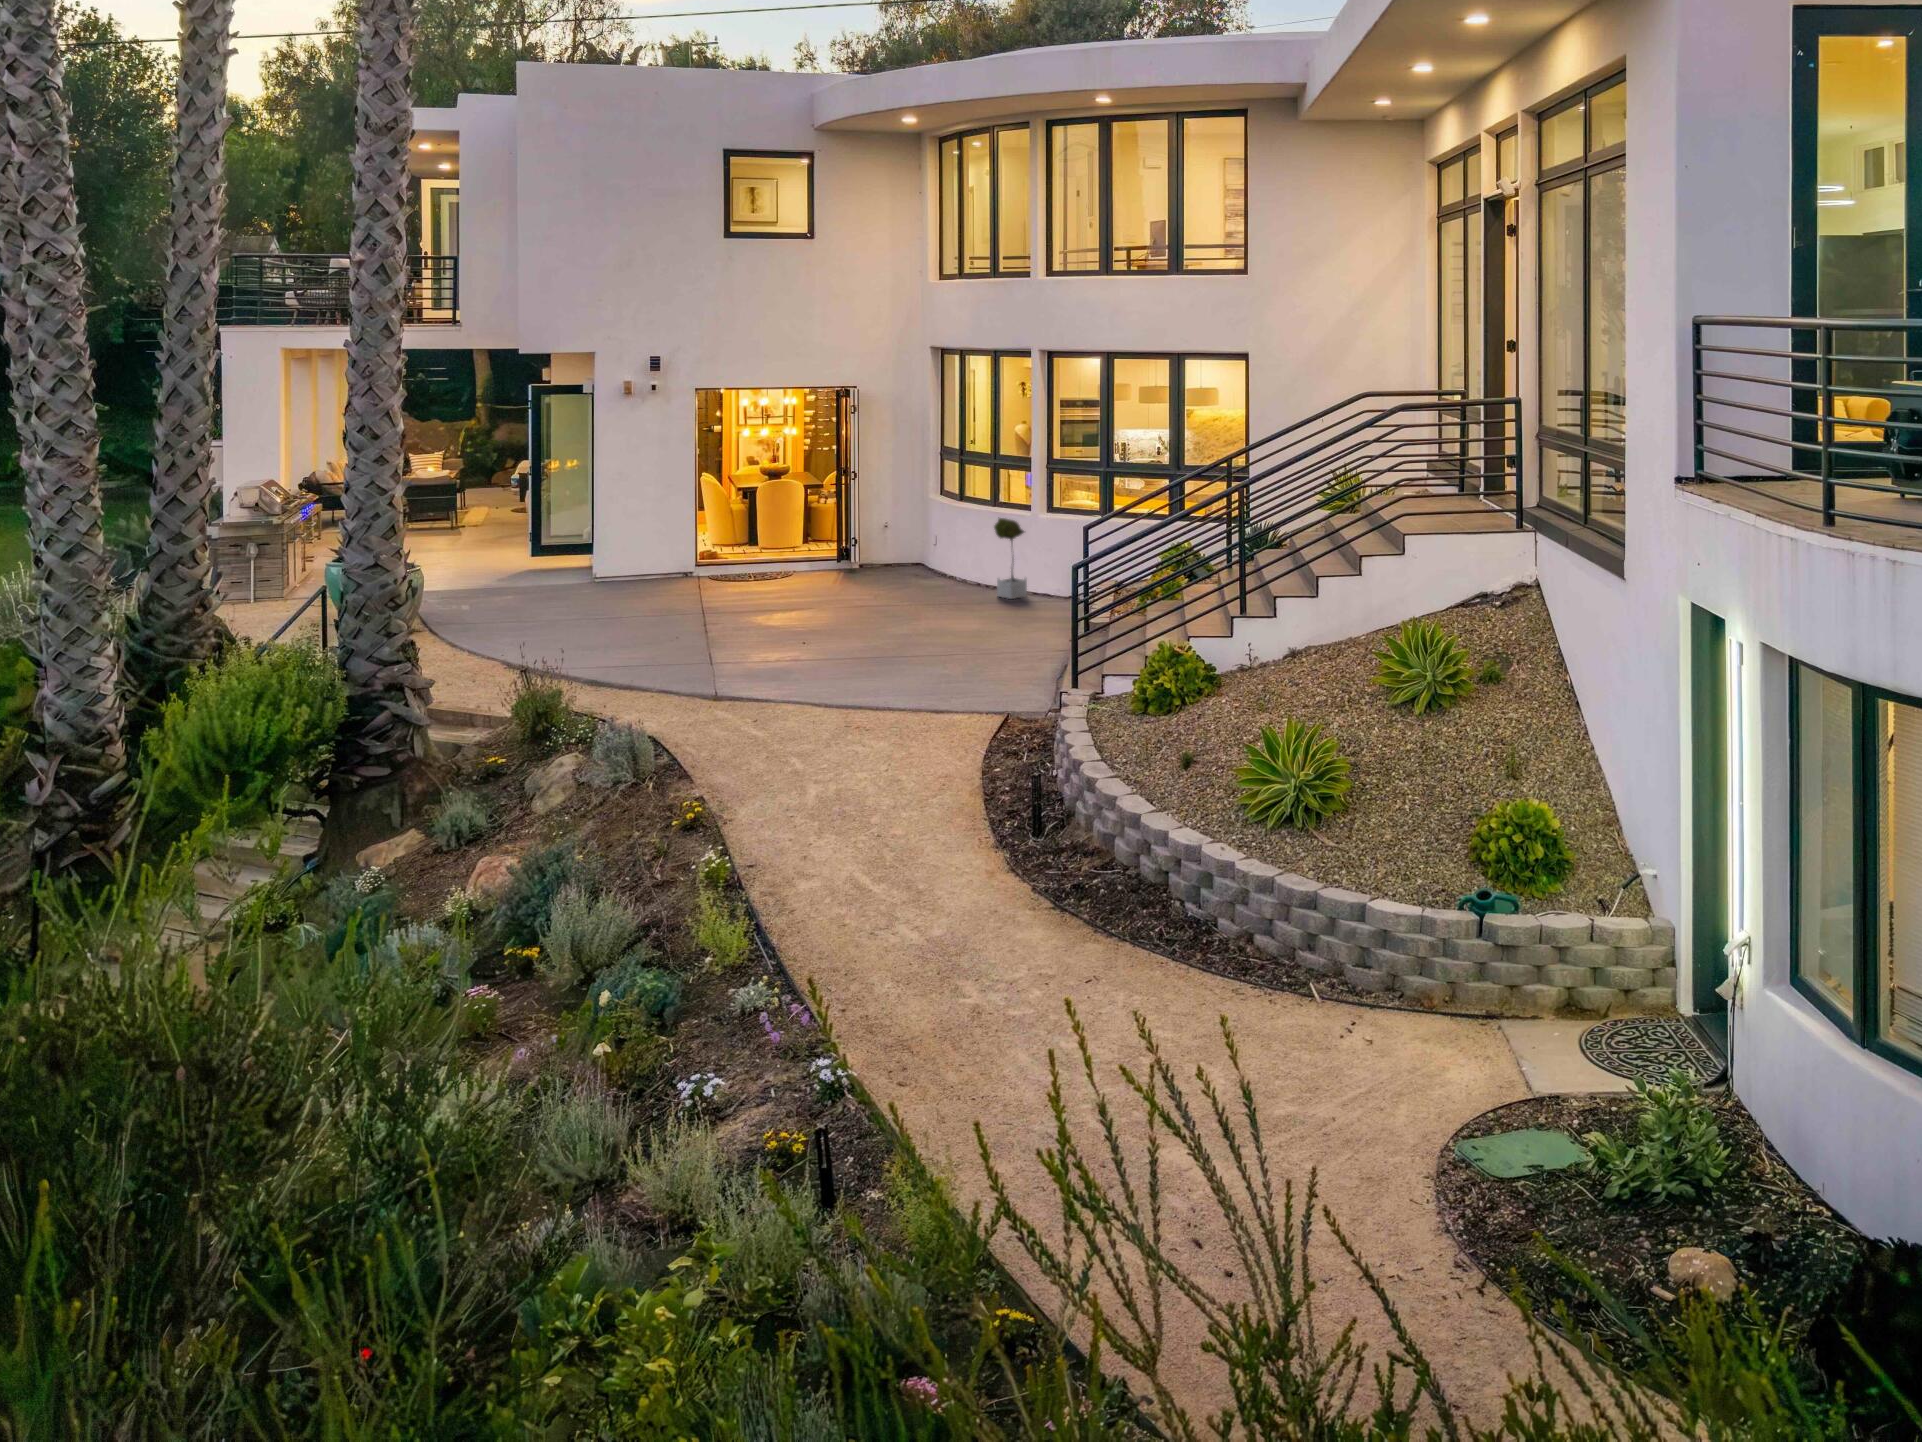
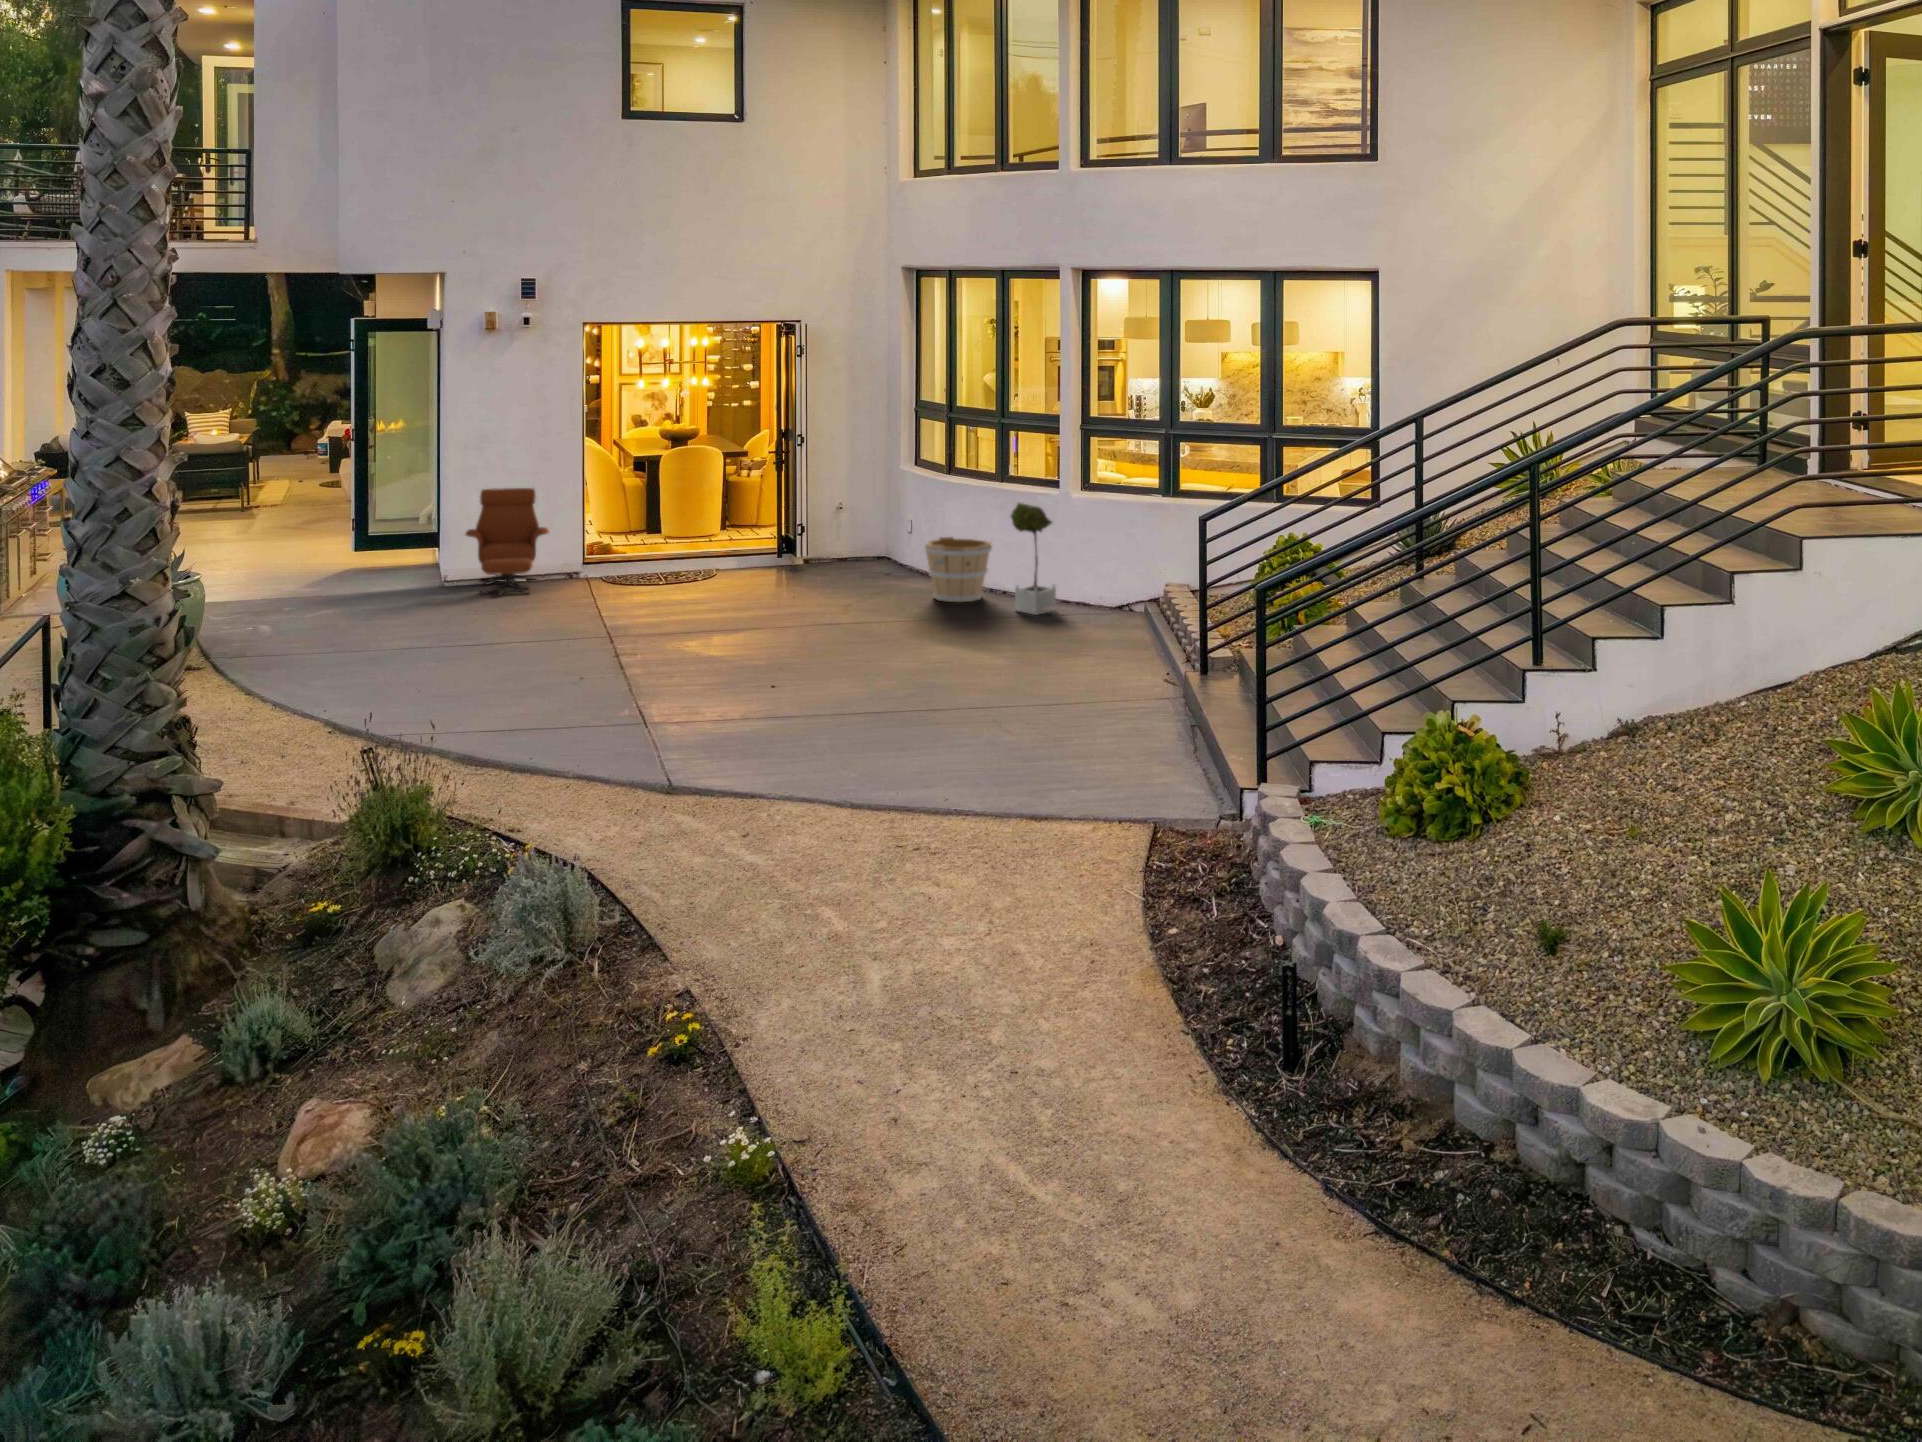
lounge chair: none [607,508,668,586] -> present [466,488,549,596]
wooden bucket: none [935,543,985,591] -> present [925,537,992,602]

